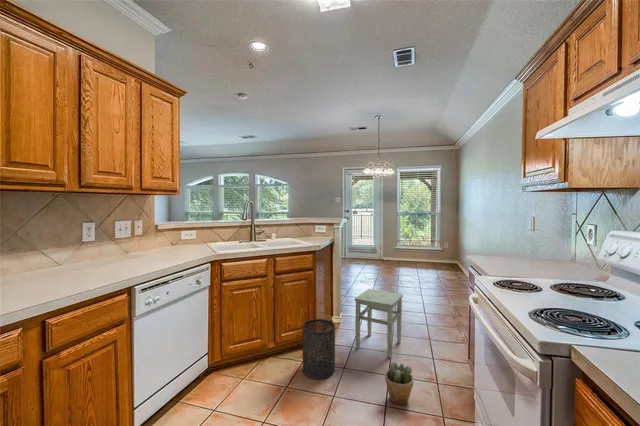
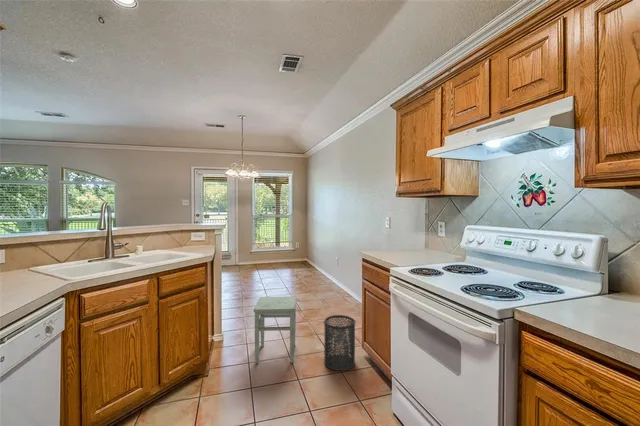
trash can: present [303,319,335,379] -> present [324,315,356,371]
potted plant: present [385,361,414,405] -> none [306,363,333,405]

